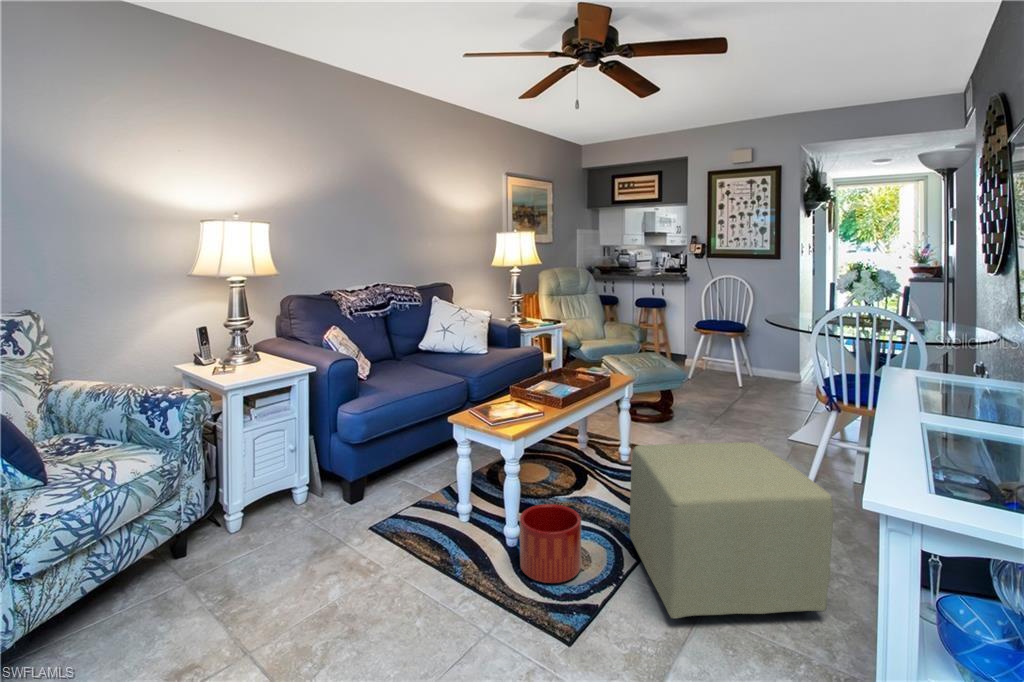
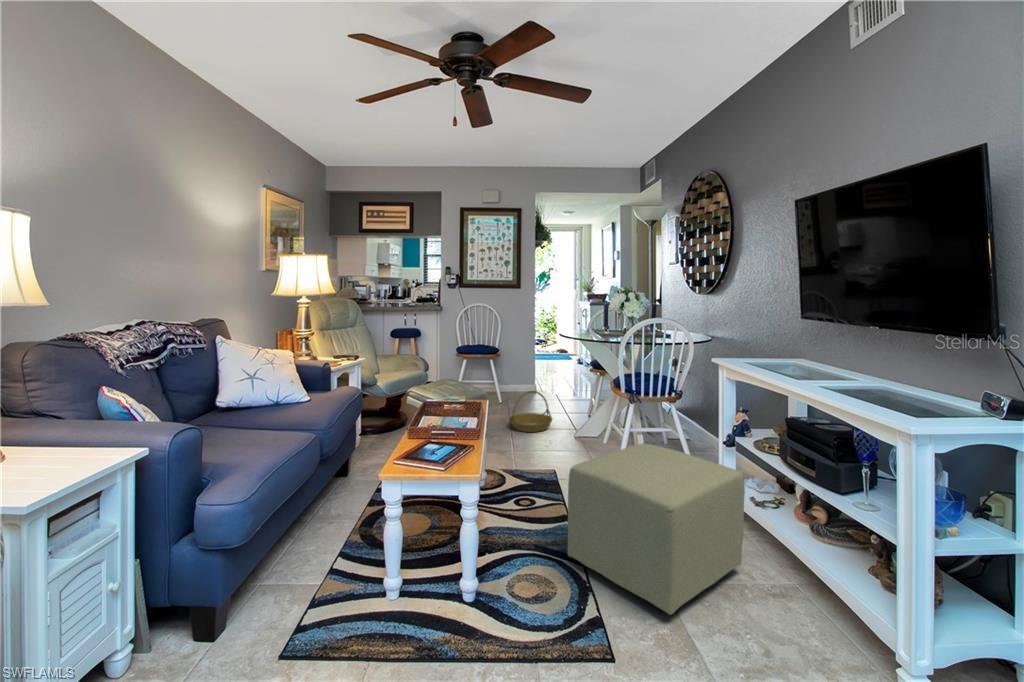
basket: none [708,377,761,424] -> present [509,391,552,432]
planter: present [520,504,581,583] -> none [496,544,561,632]

